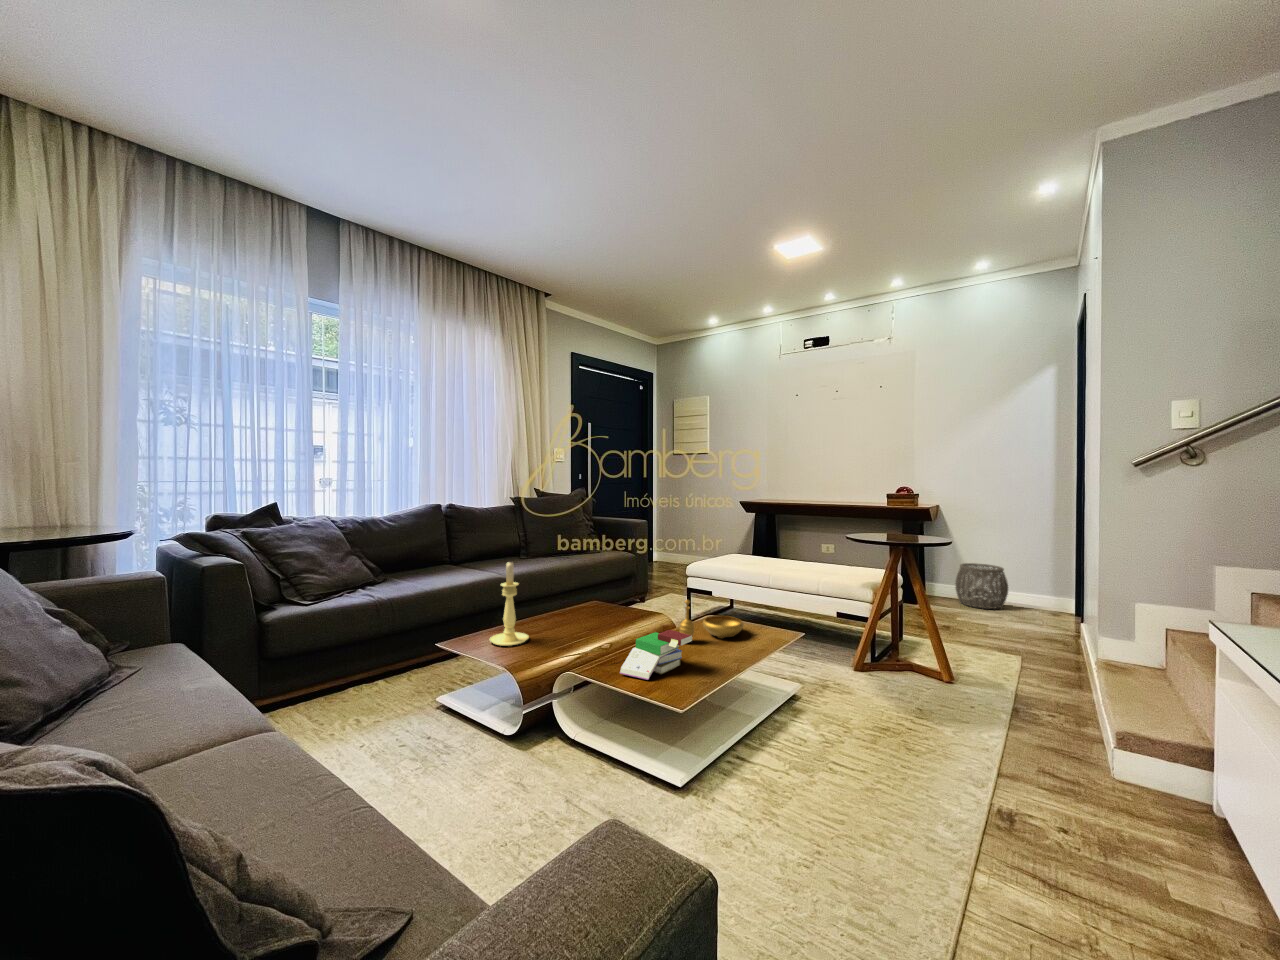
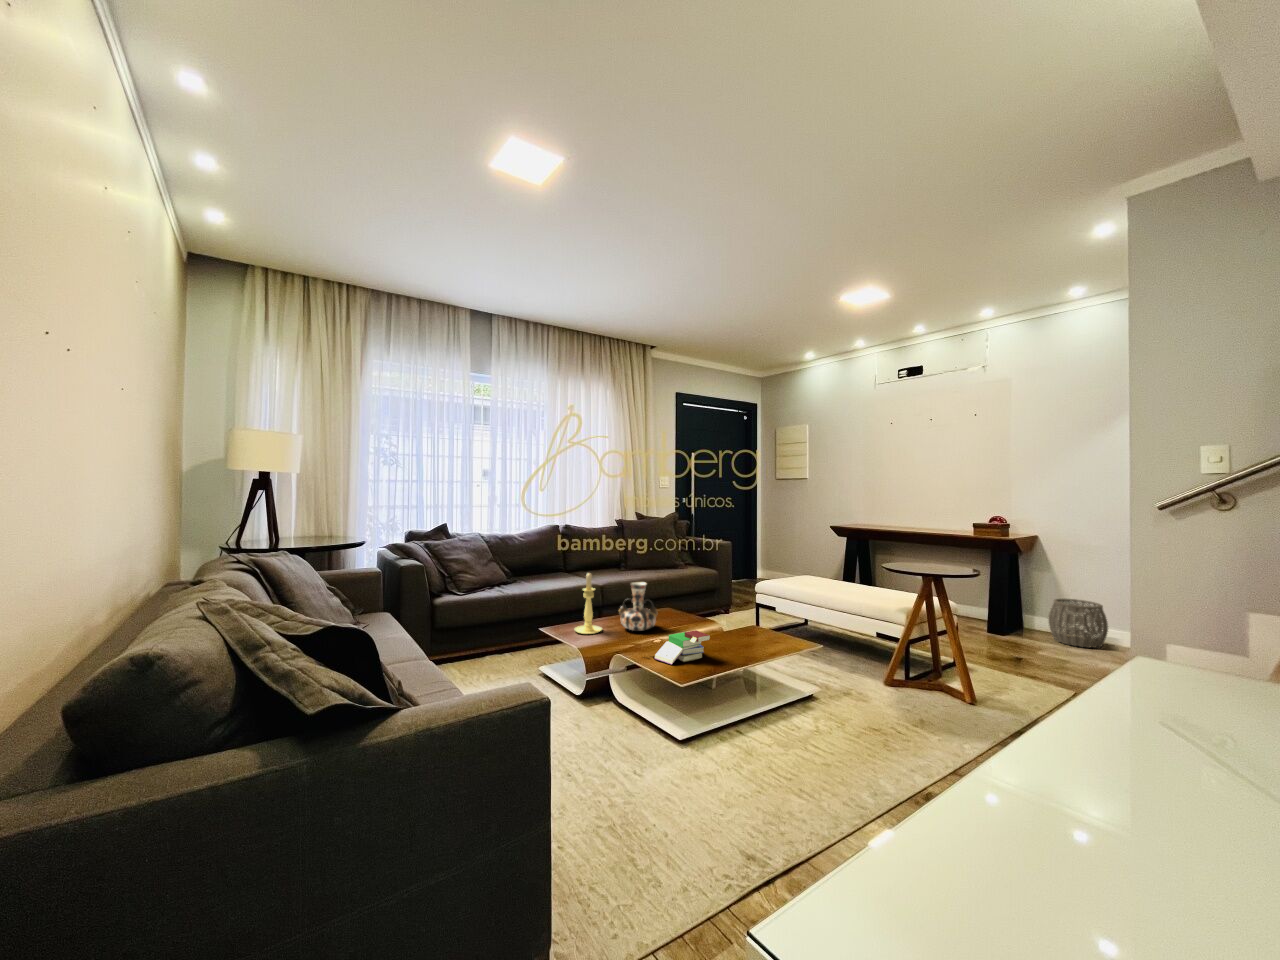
decorative vase: none [549,570,602,635] -> present [619,582,658,631]
decorative bowl: present [679,600,744,638] -> none [713,609,768,643]

